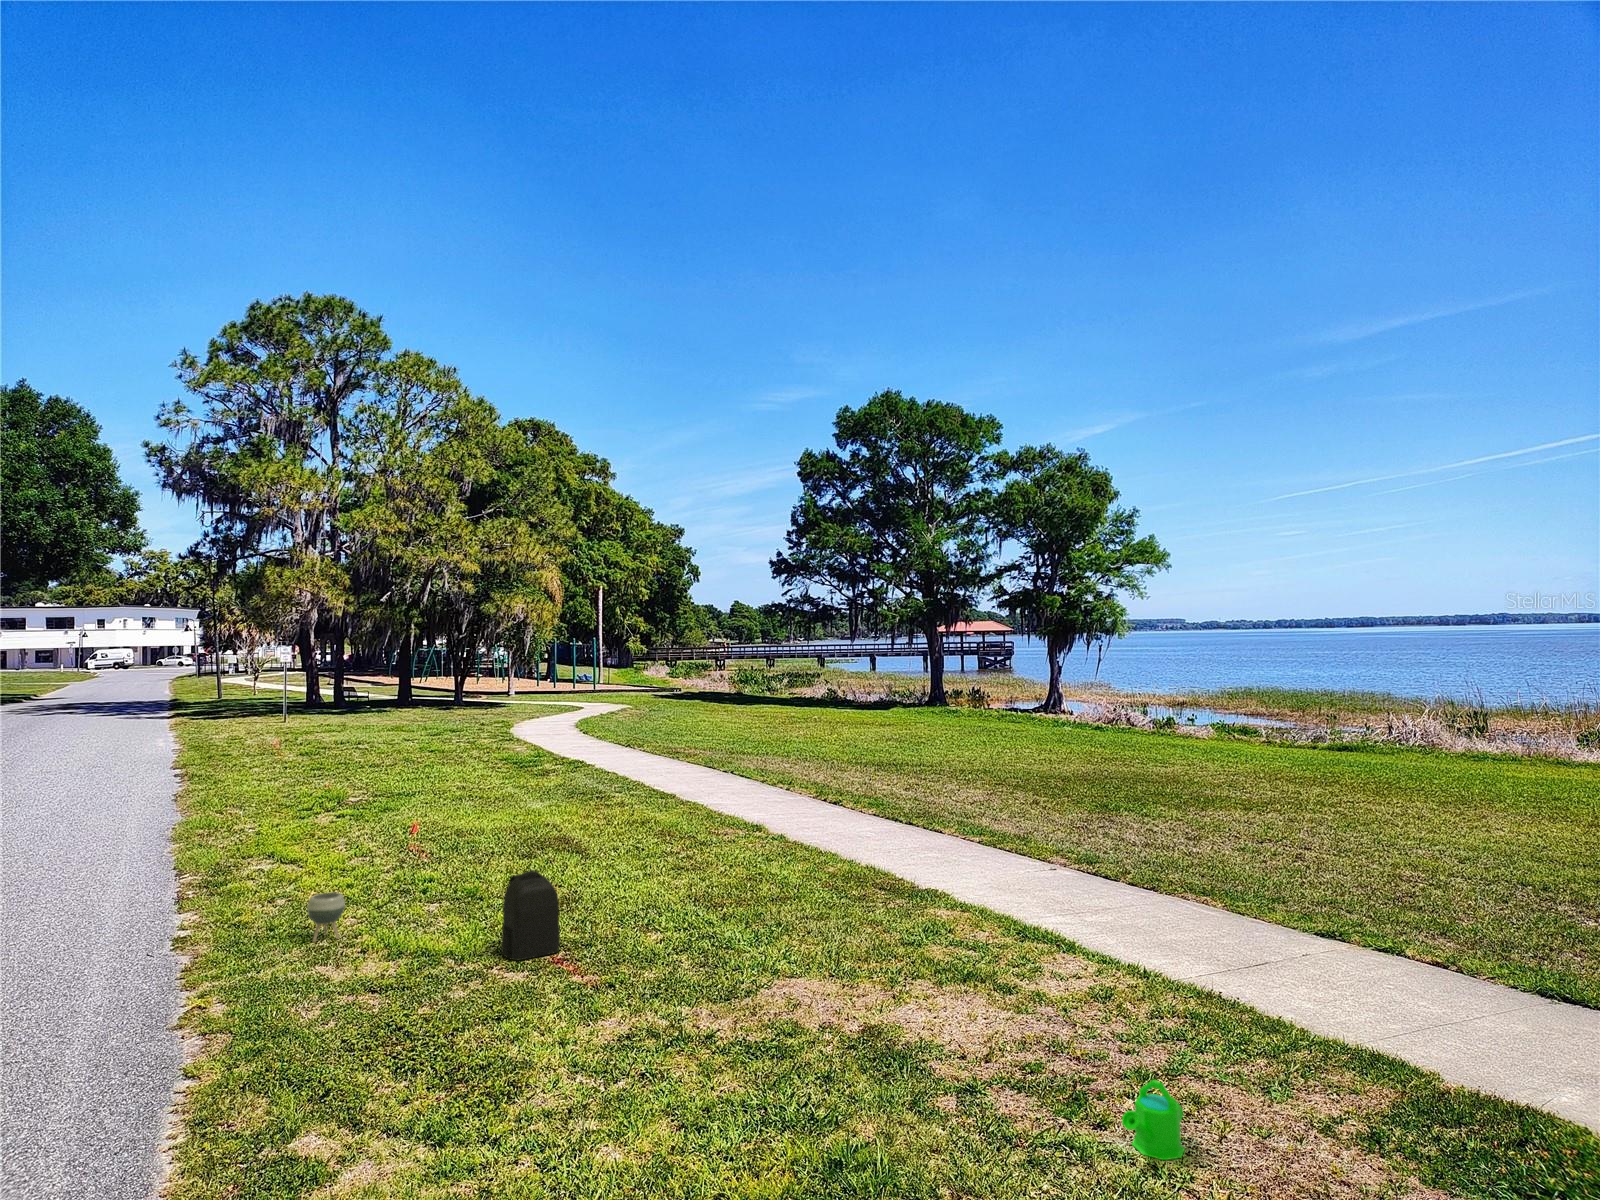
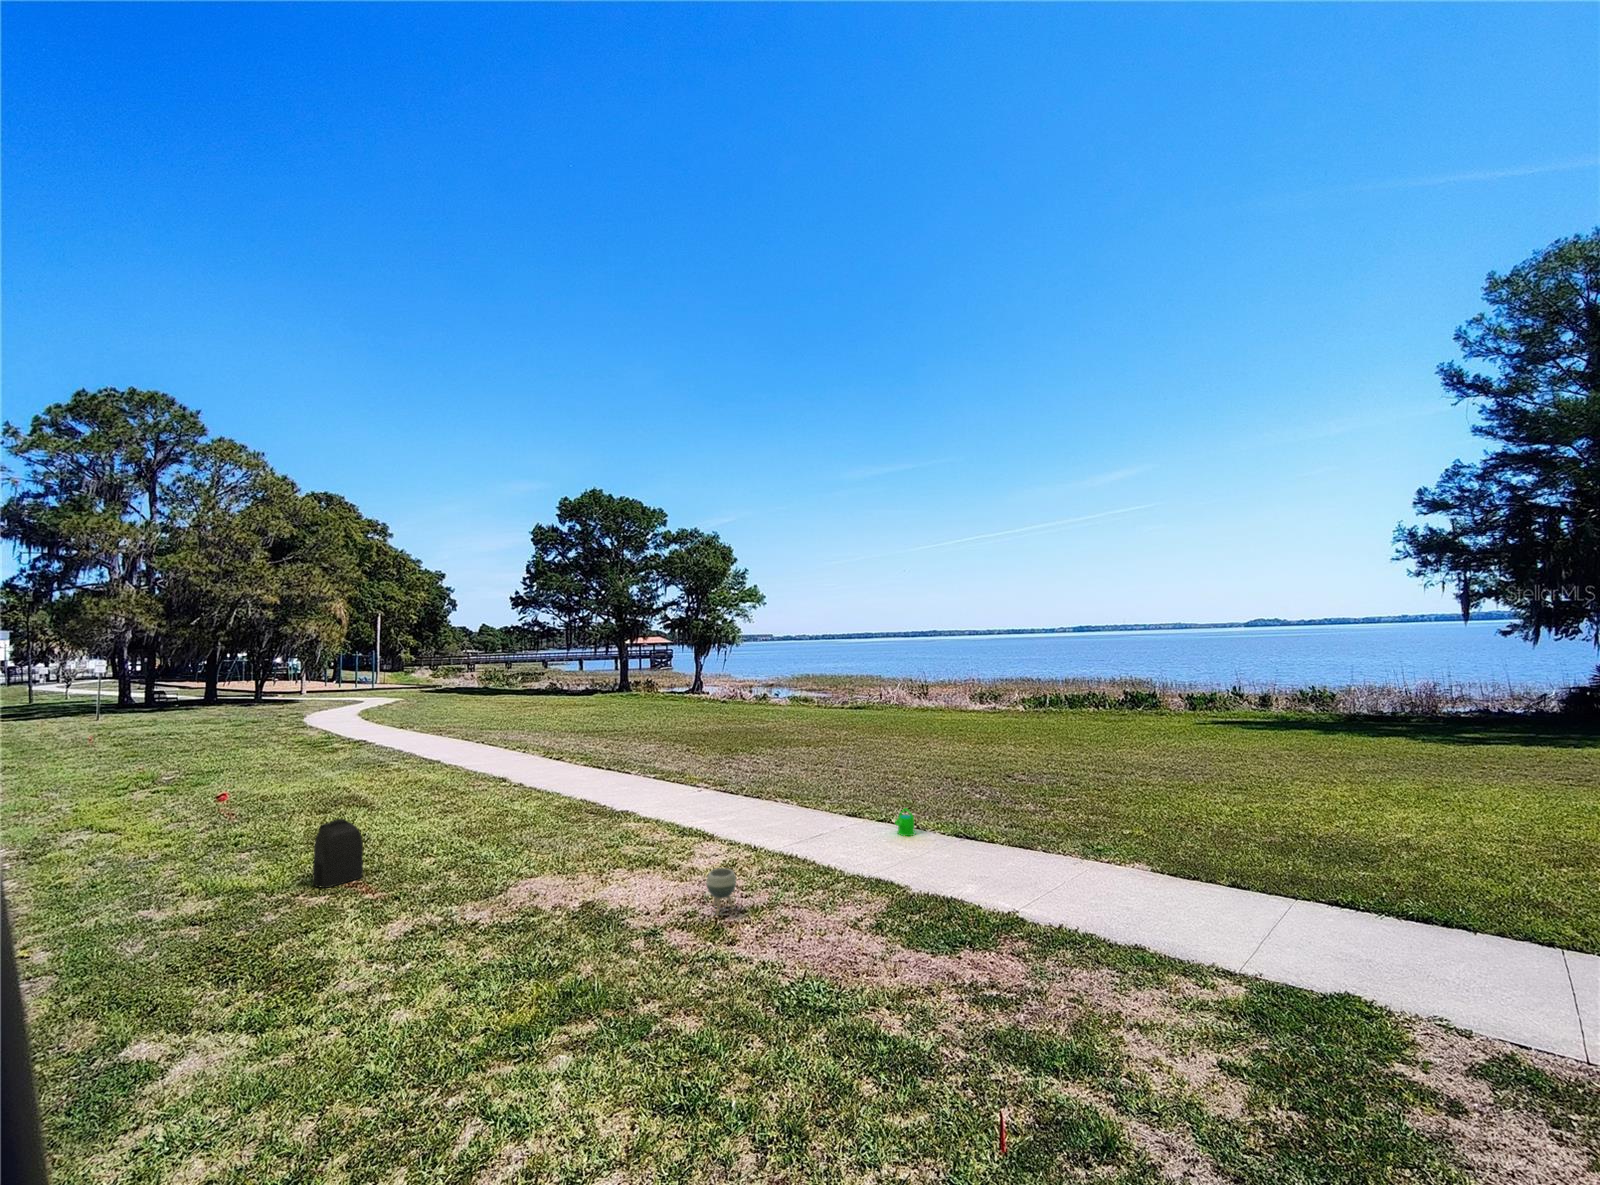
planter: present [307,892,345,942] -> present [706,868,736,915]
watering can: present [1122,1079,1185,1160] -> present [895,808,915,836]

